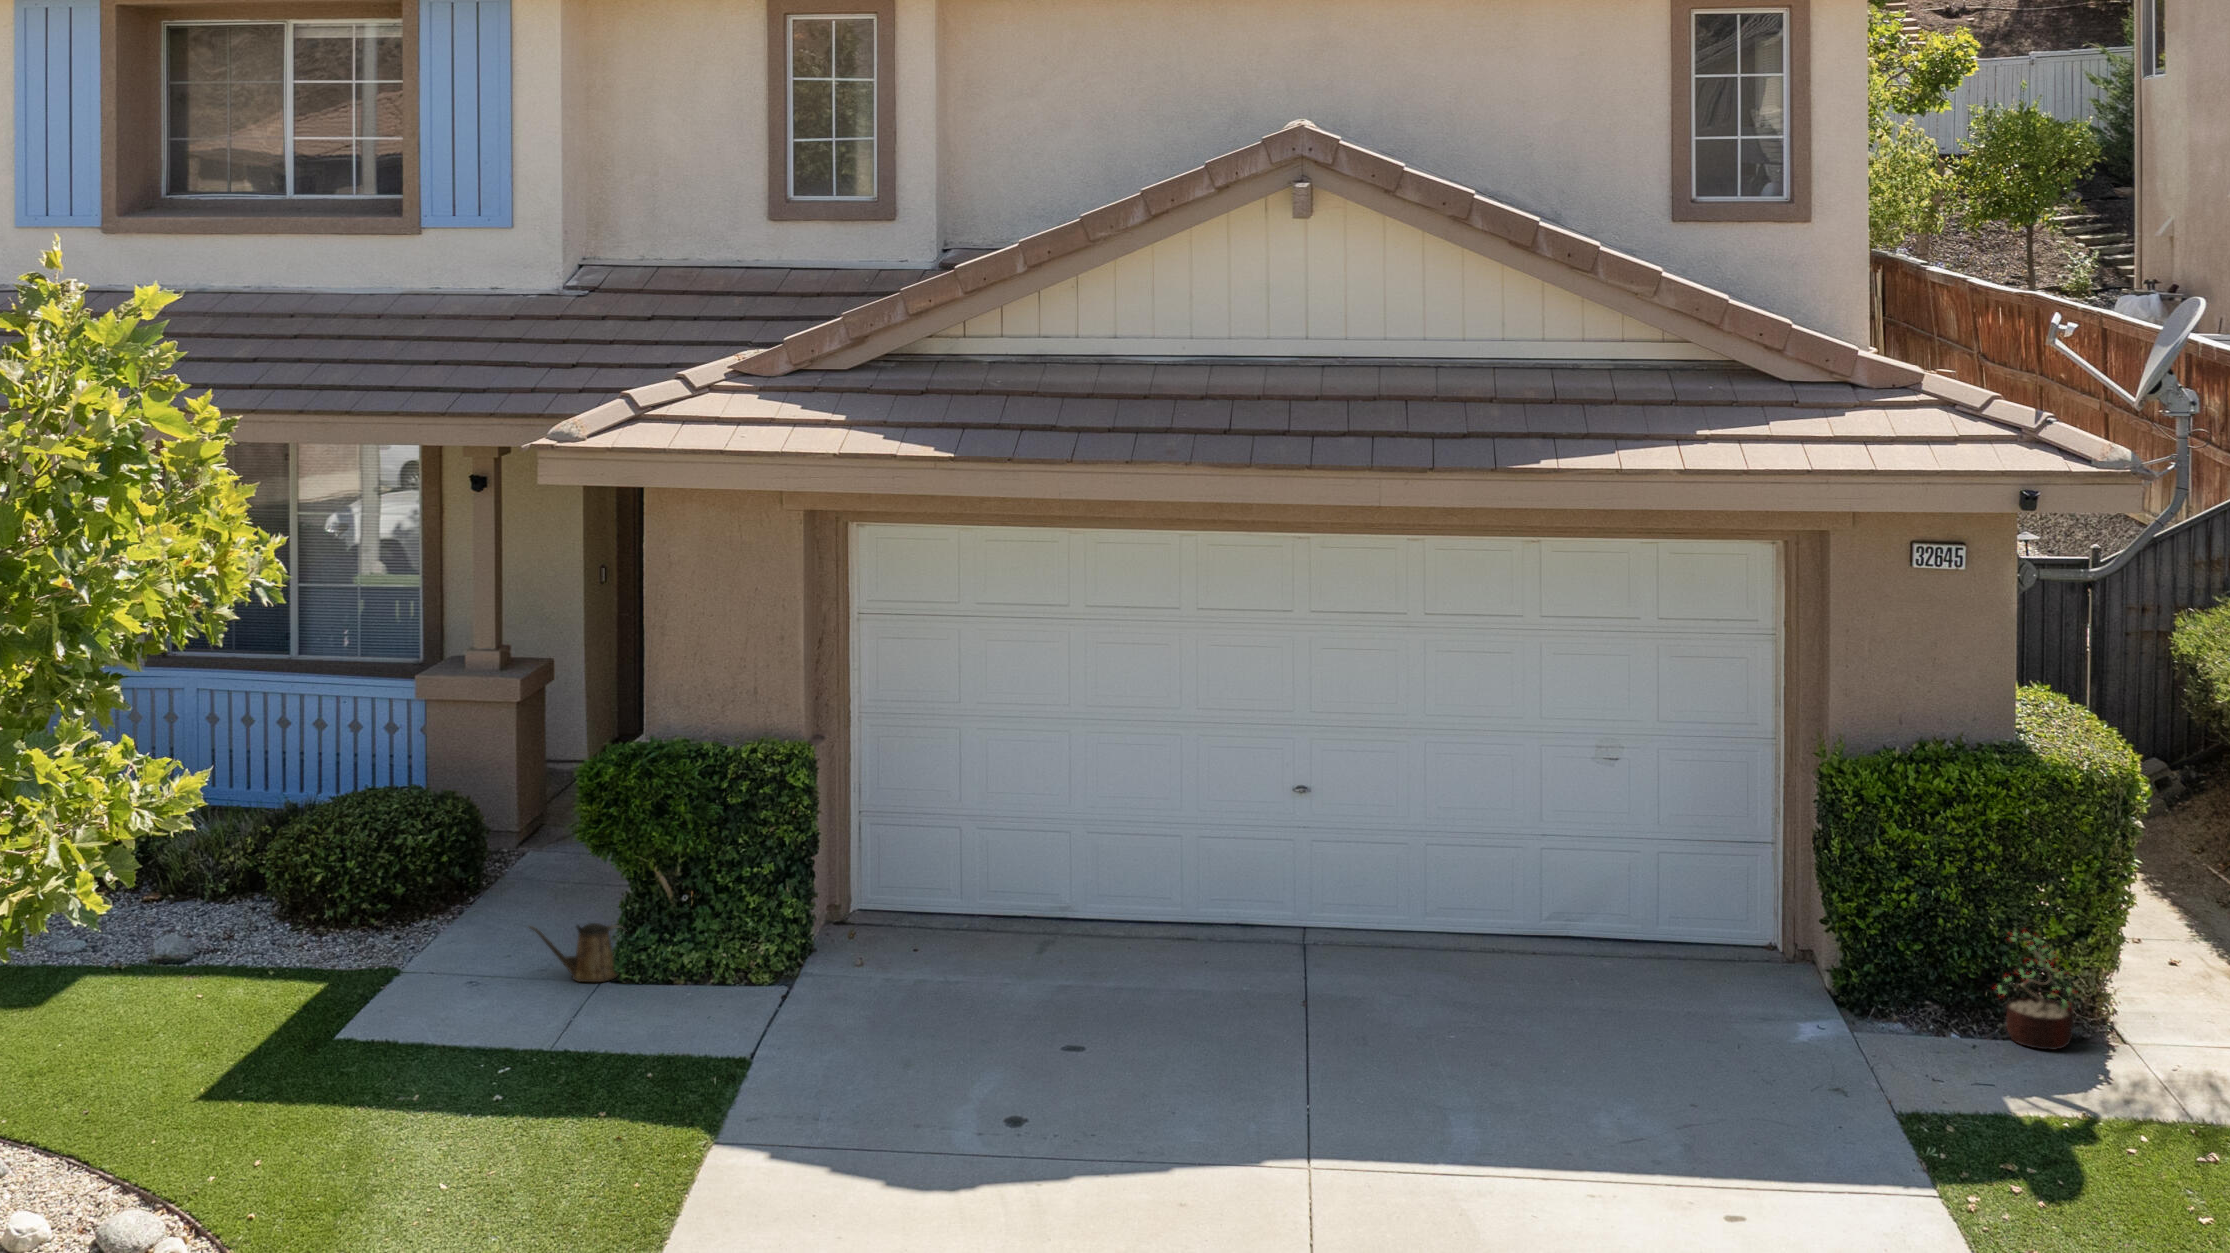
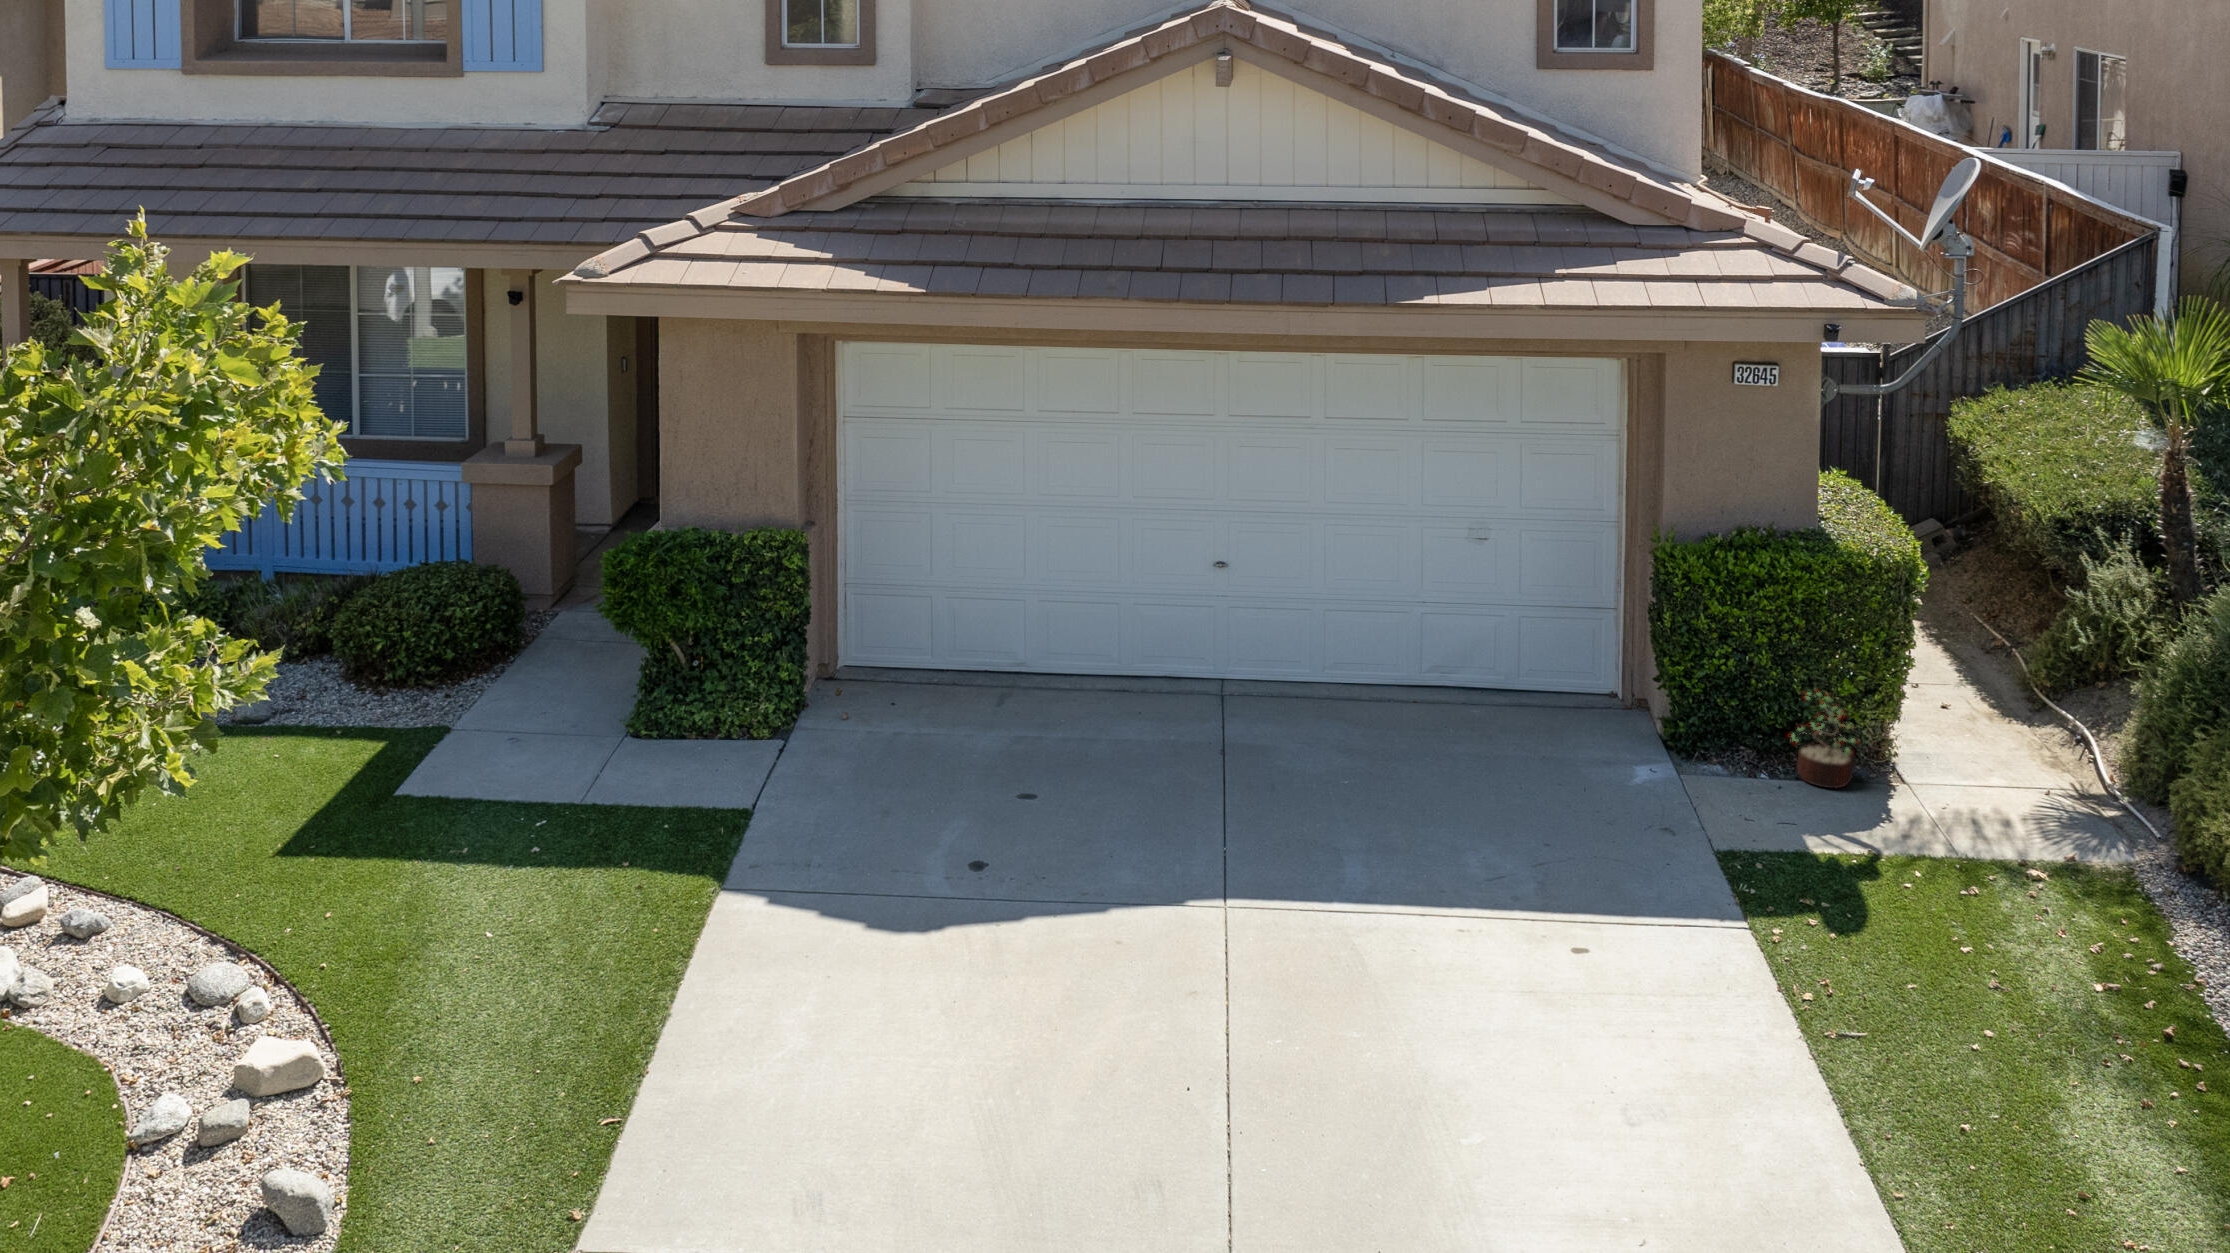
watering can: present [529,923,620,982] -> none [580,669,662,717]

